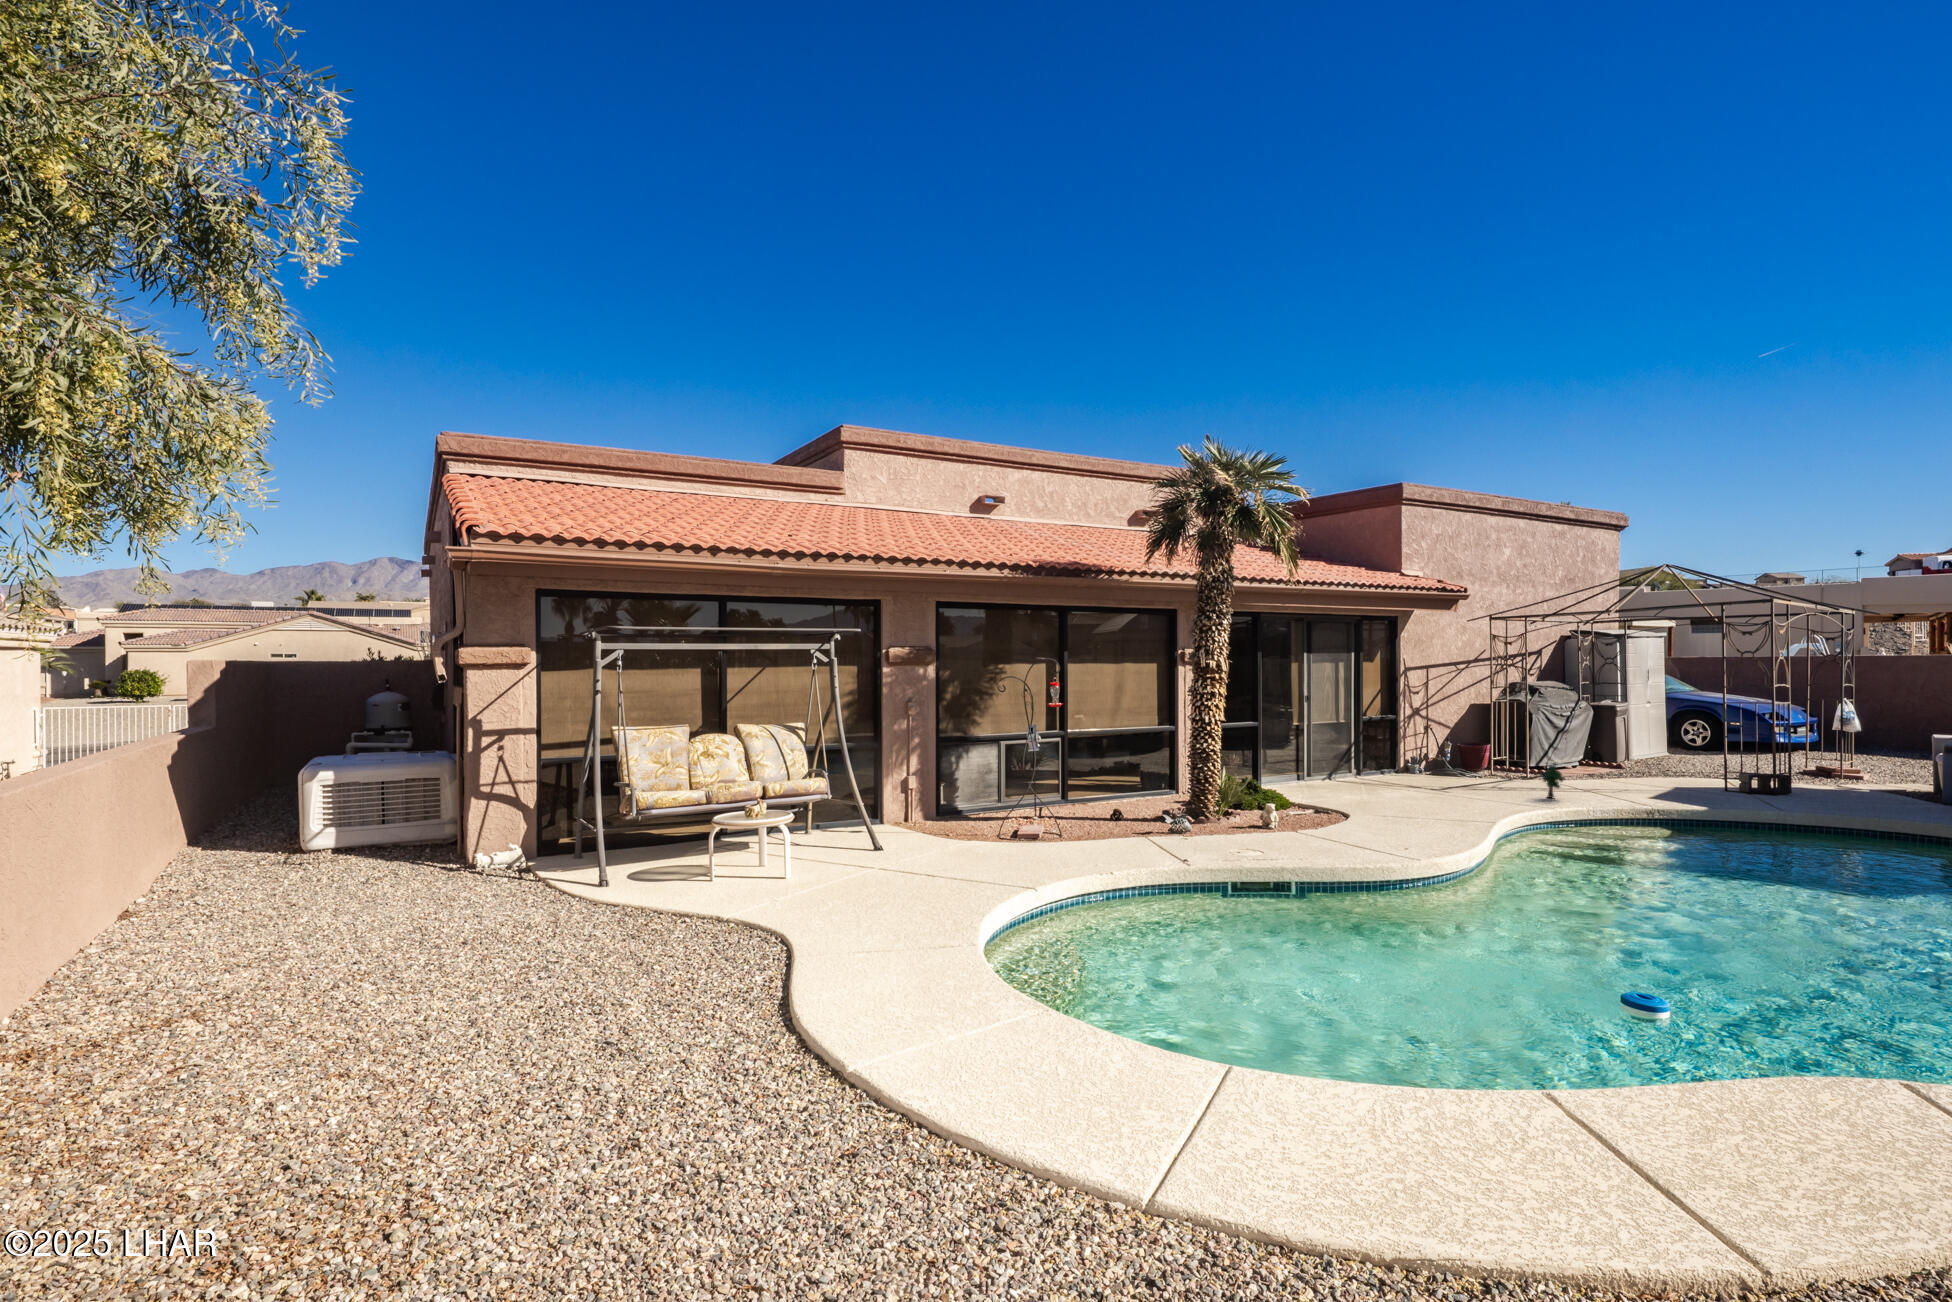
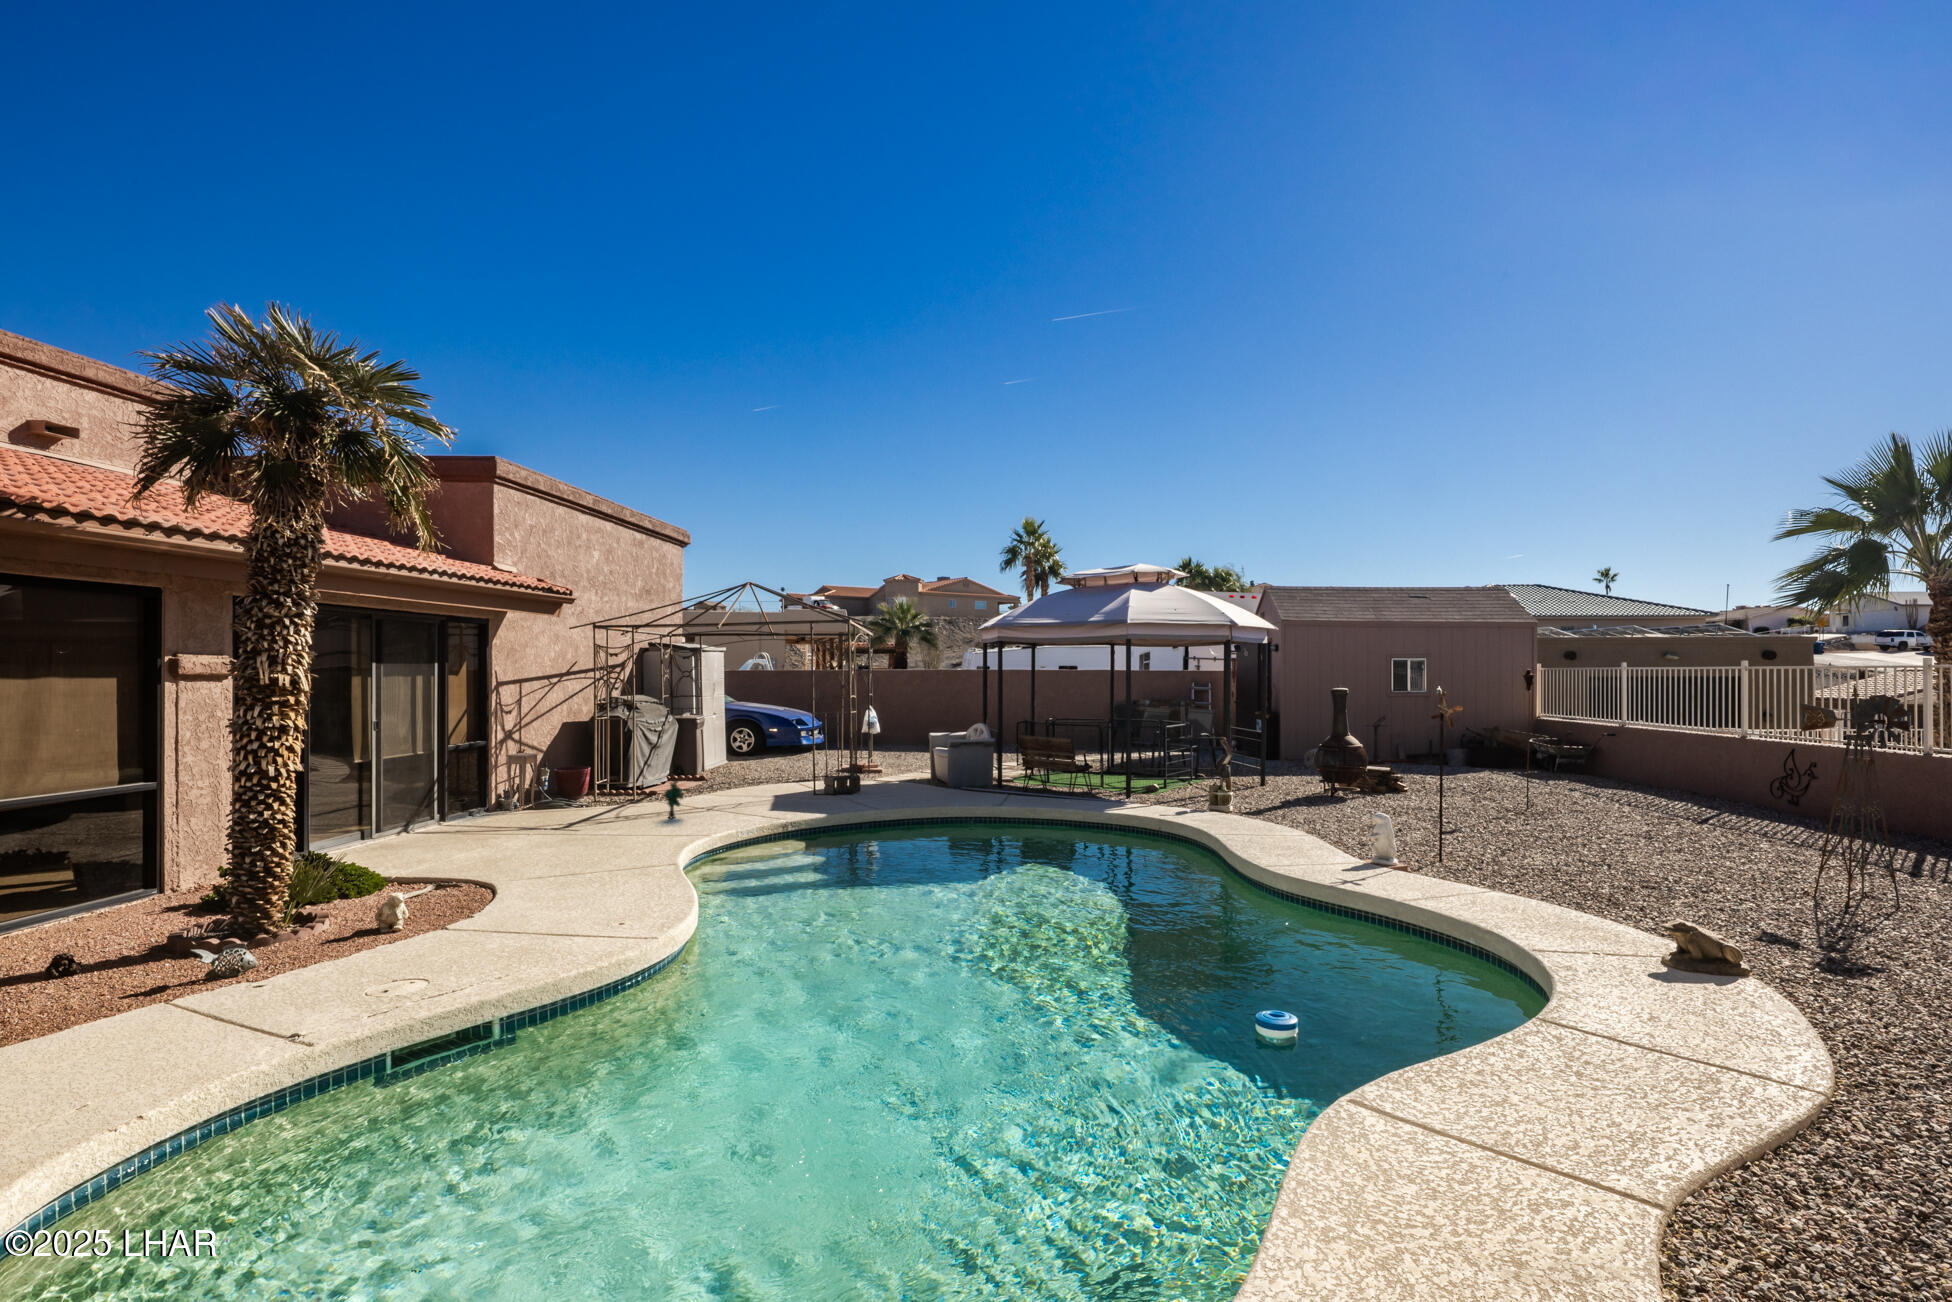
side table: none [1412,727,1440,775] -> present [506,753,539,810]

